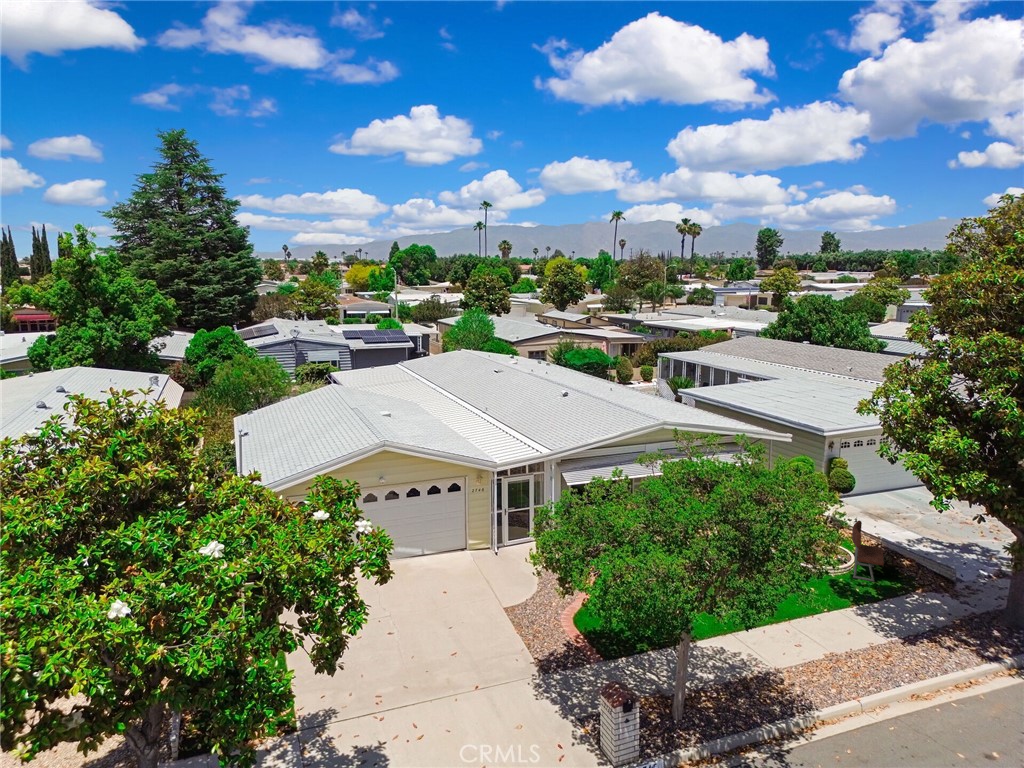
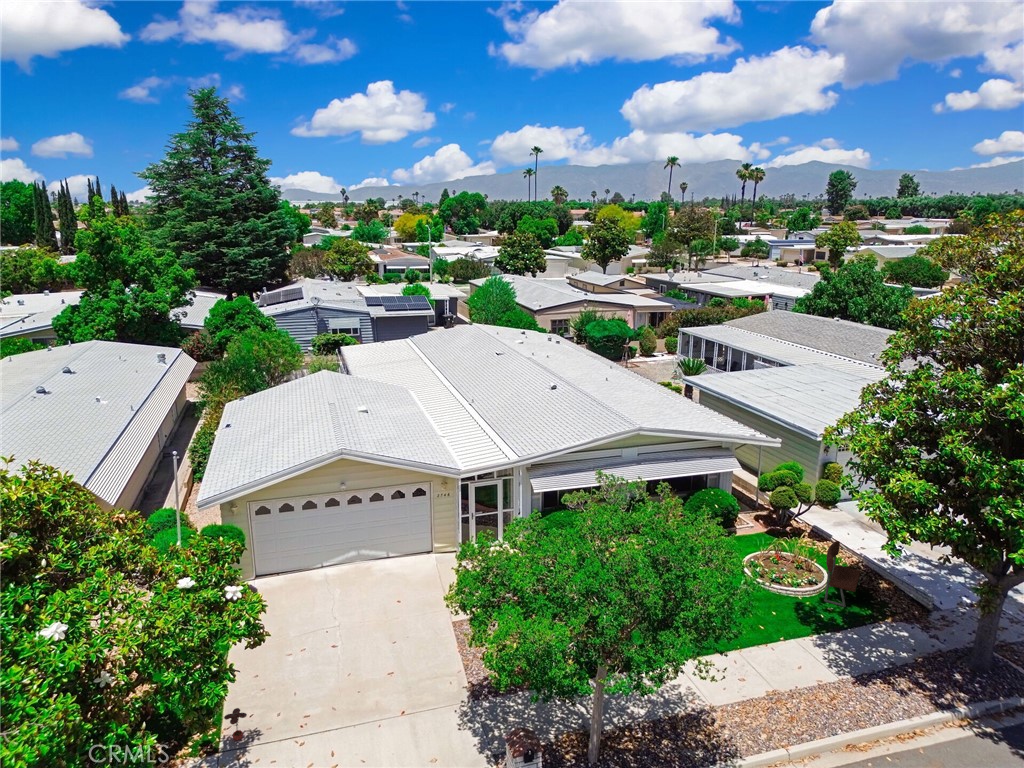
potted plant: none [297,688,320,722] -> present [224,708,247,740]

